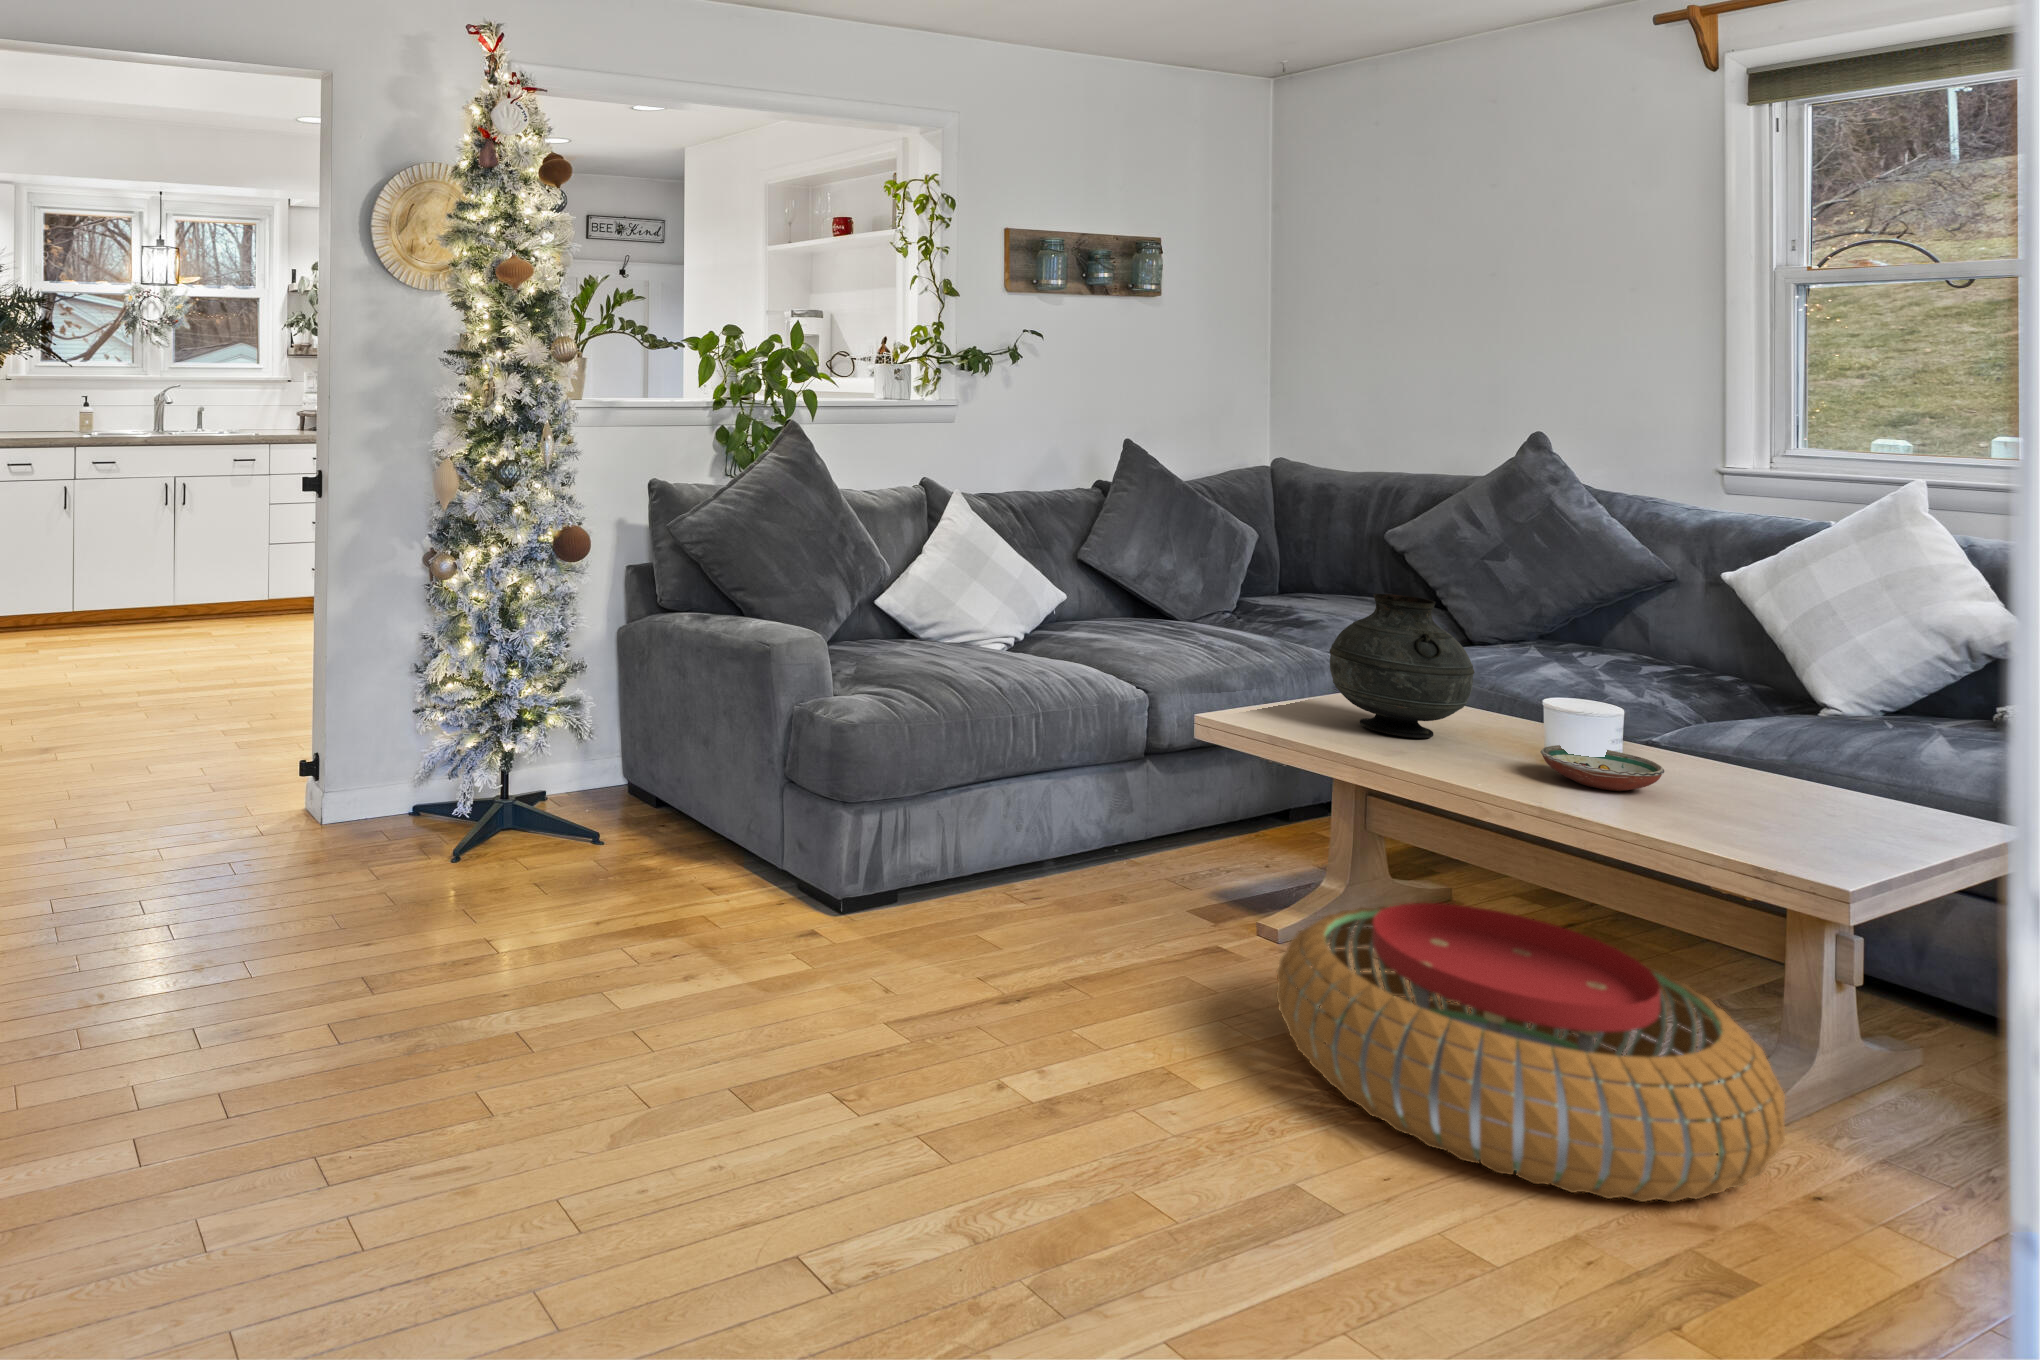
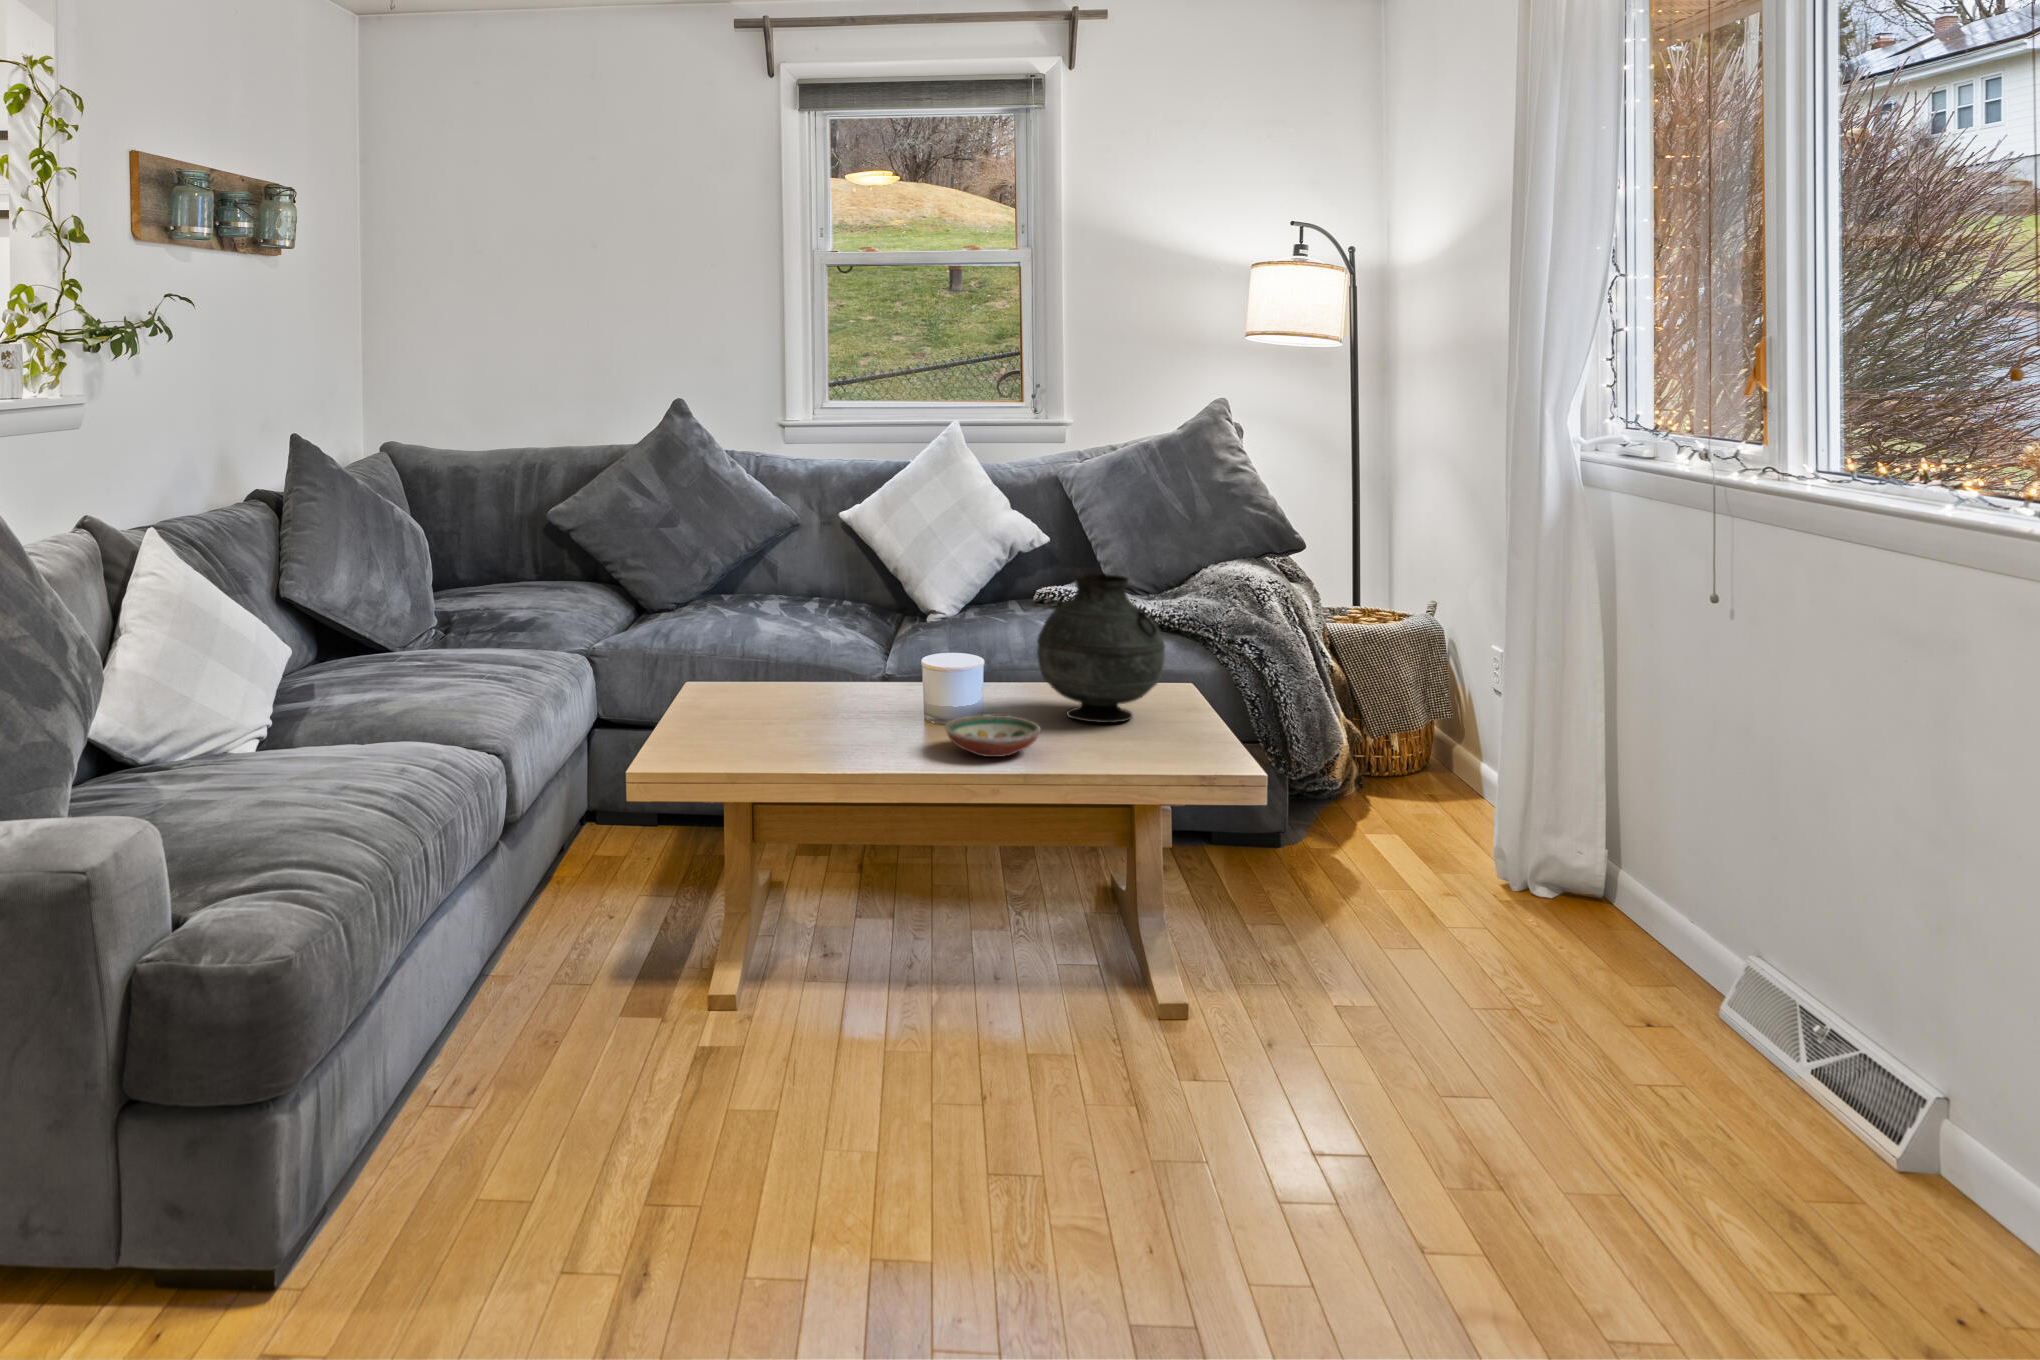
vase: present [1330,594,1474,738] -> present [1037,574,1165,723]
pouf: present [1276,903,1785,1202] -> none [829,912,1264,1210]

